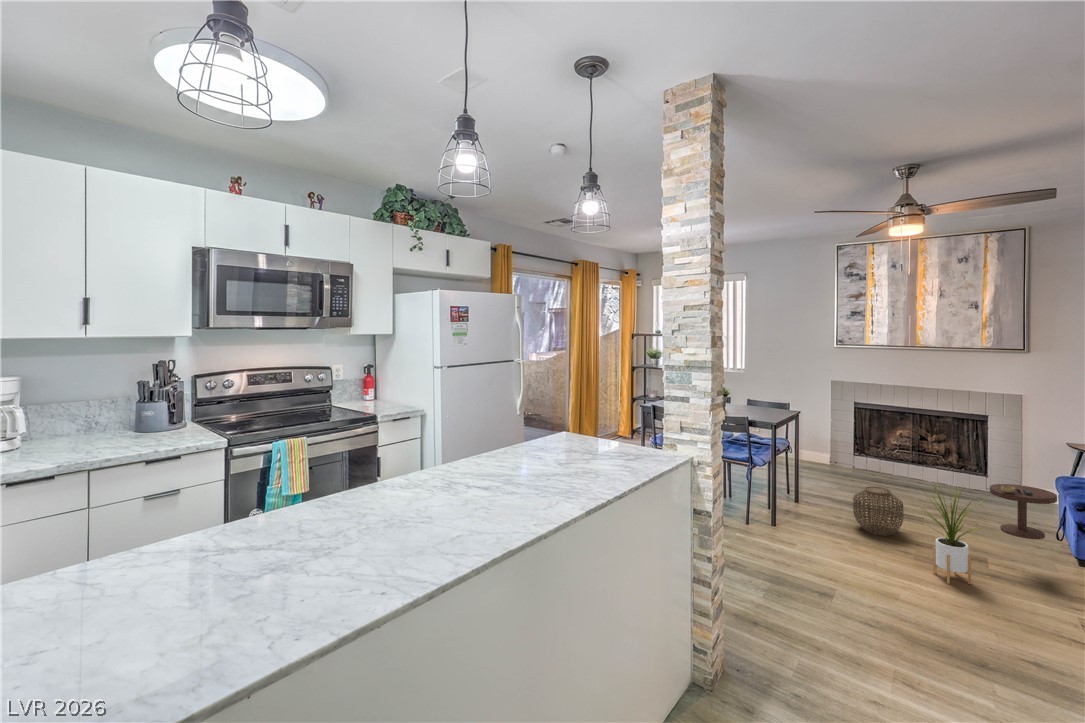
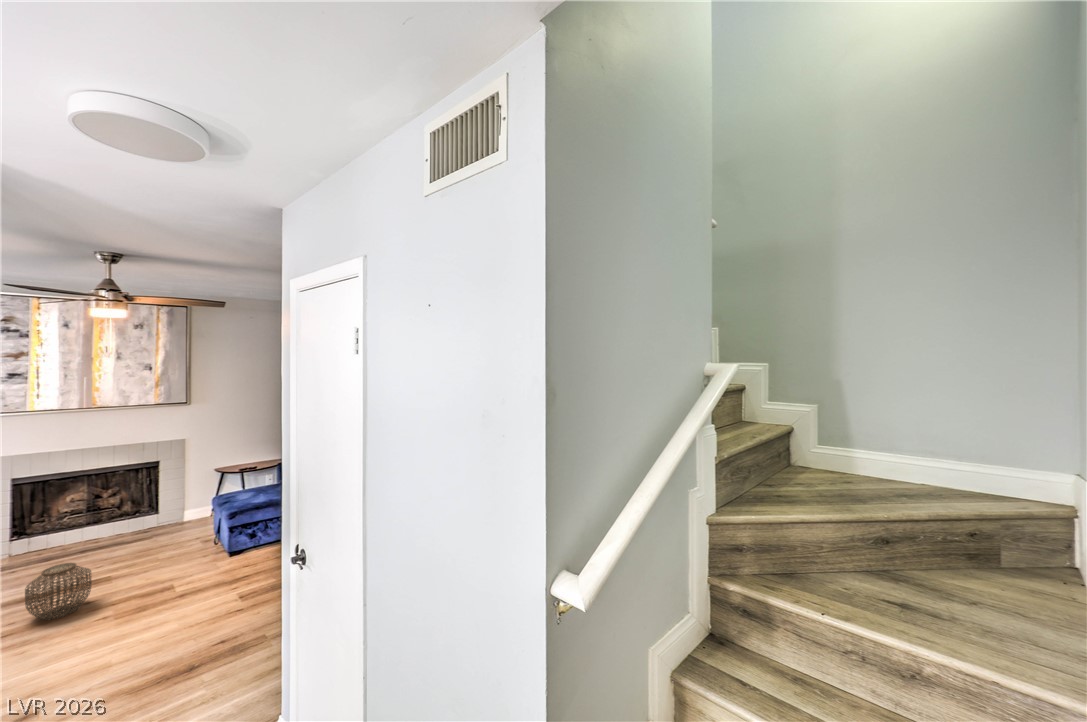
side table: present [990,484,1057,539] -> none [175,513,222,584]
house plant: present [922,486,982,584] -> none [117,529,179,625]

